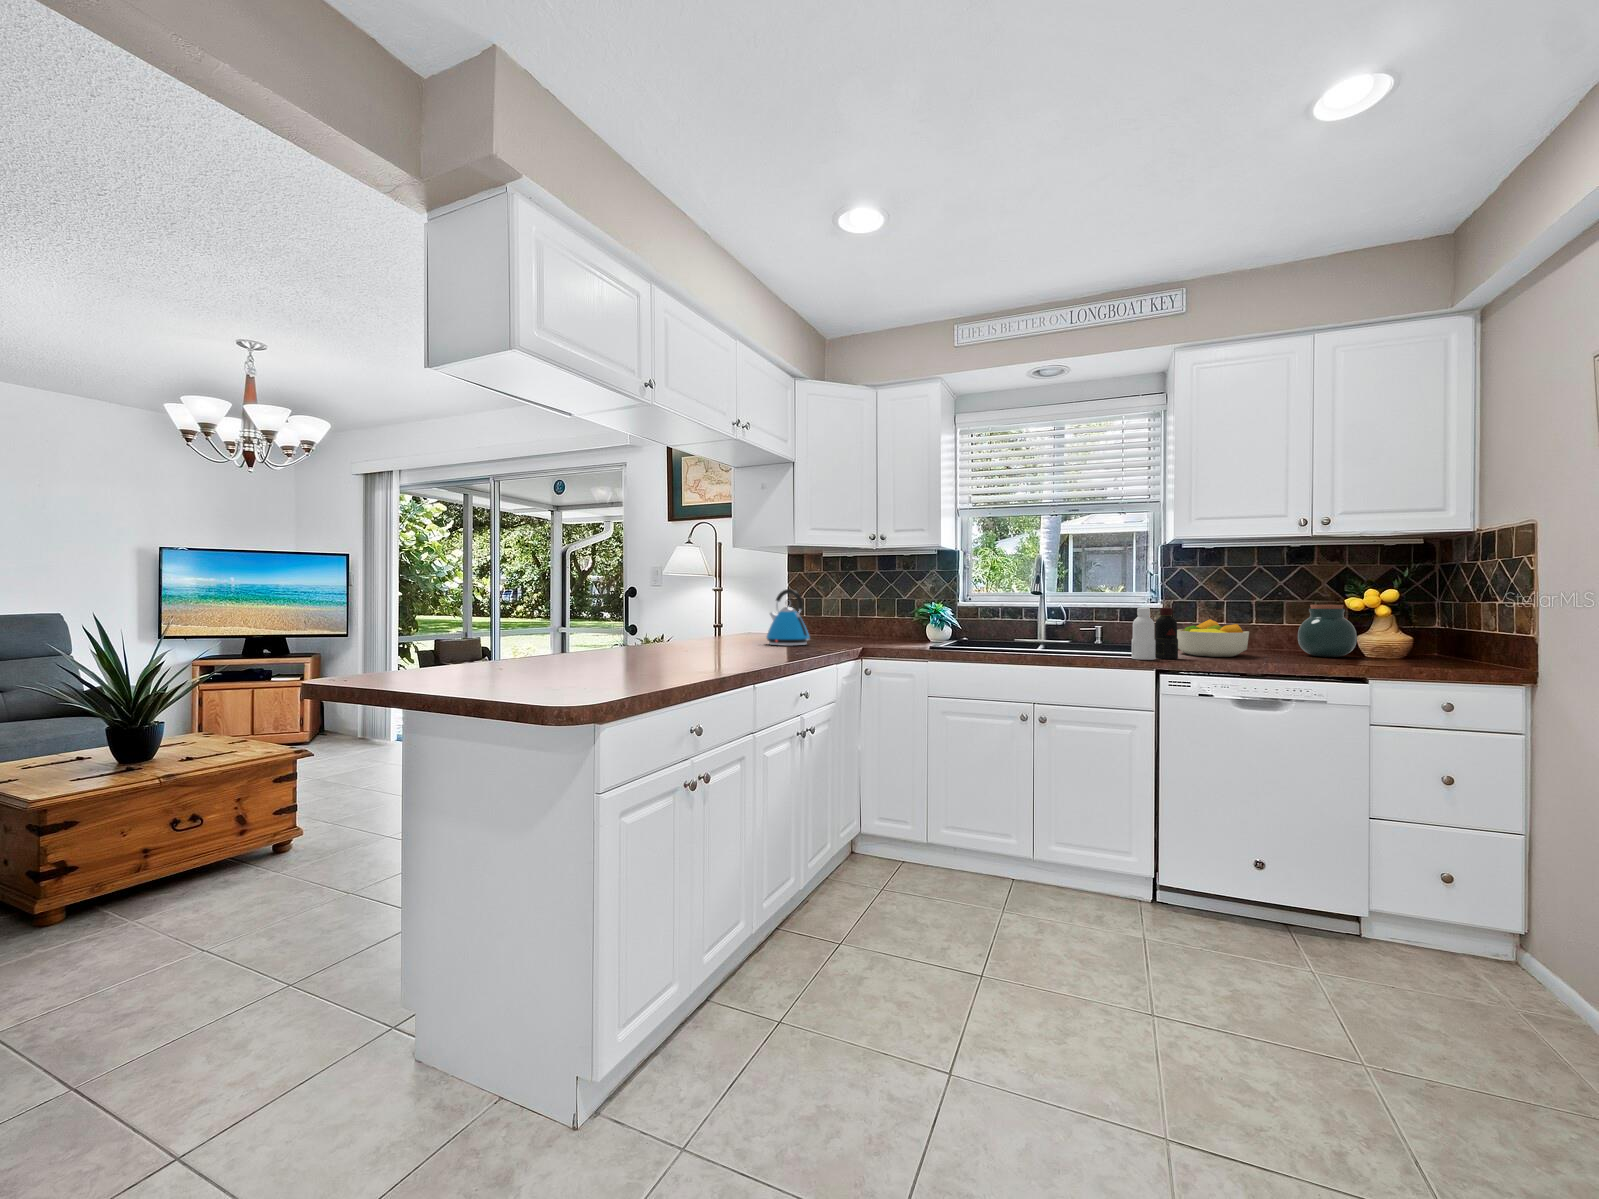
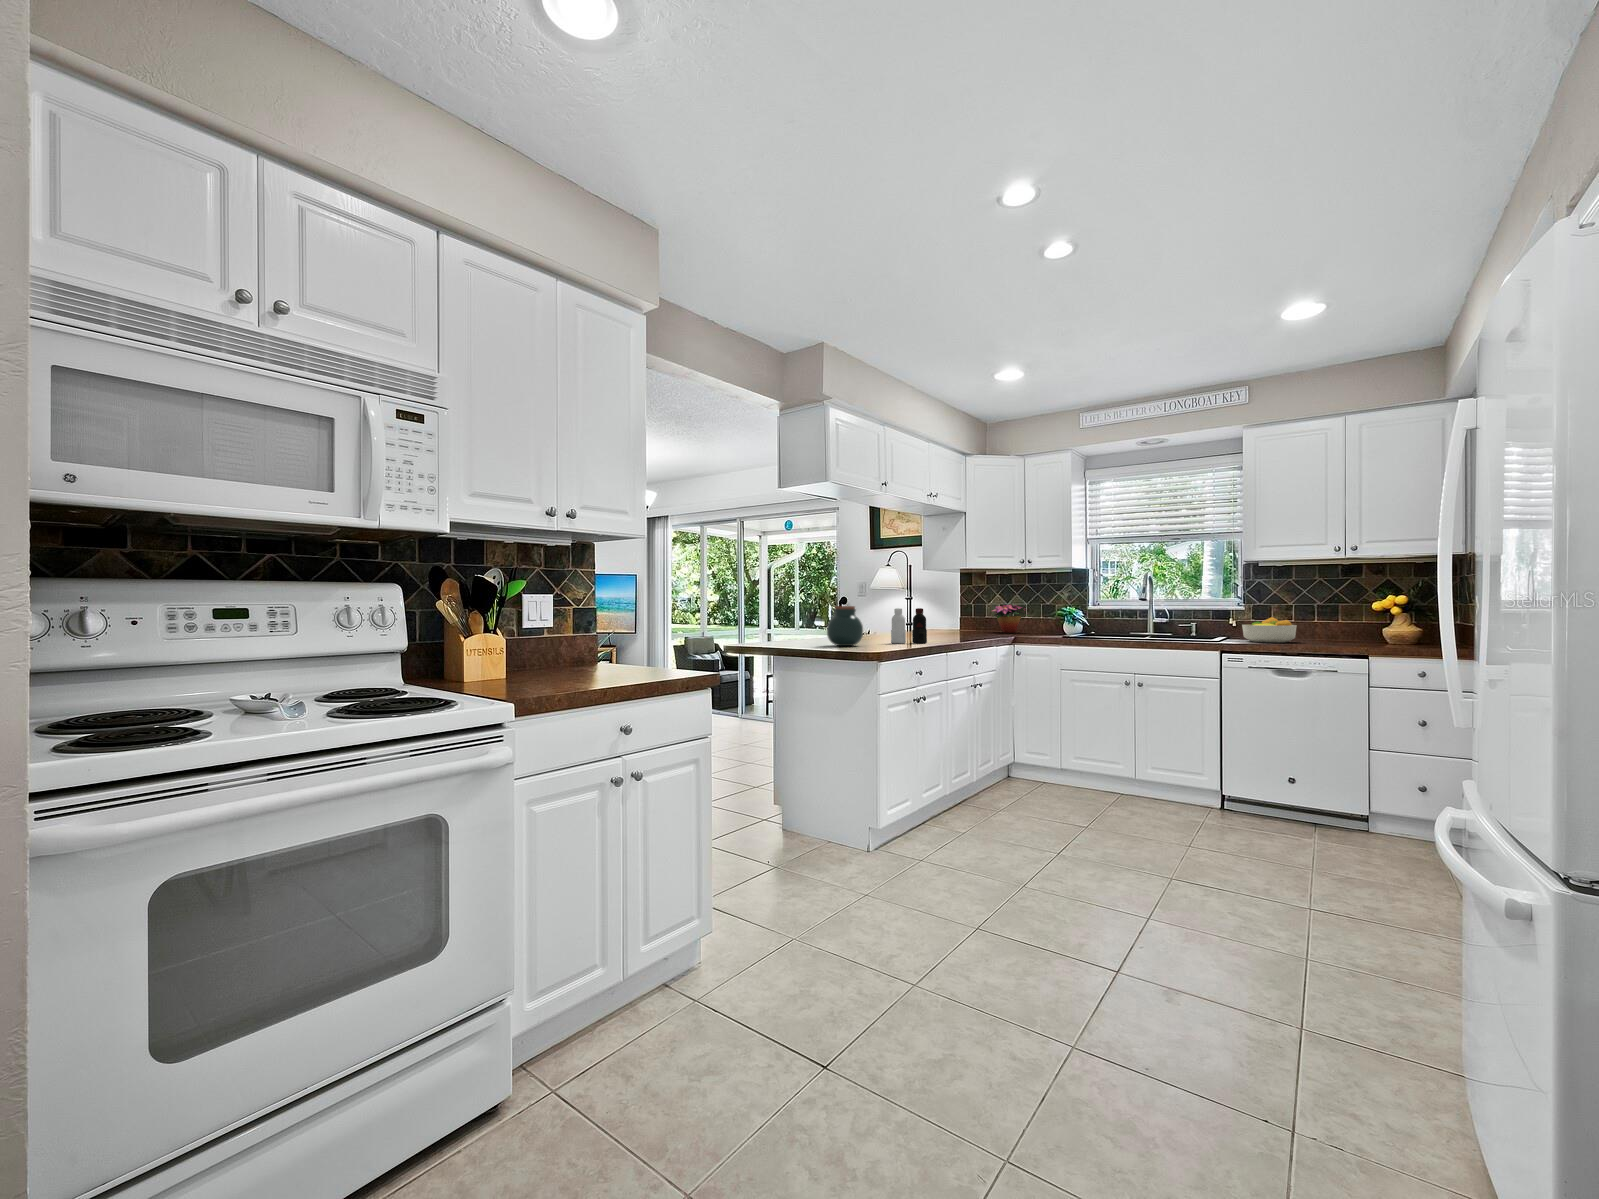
kettle: present [766,589,810,646] -> none [948,598,979,636]
flower arrangement: none [825,598,882,638] -> present [992,605,1026,633]
jar: present [1298,605,1357,657] -> present [827,606,863,646]
bottle: present [1132,608,1178,660] -> present [891,608,927,643]

